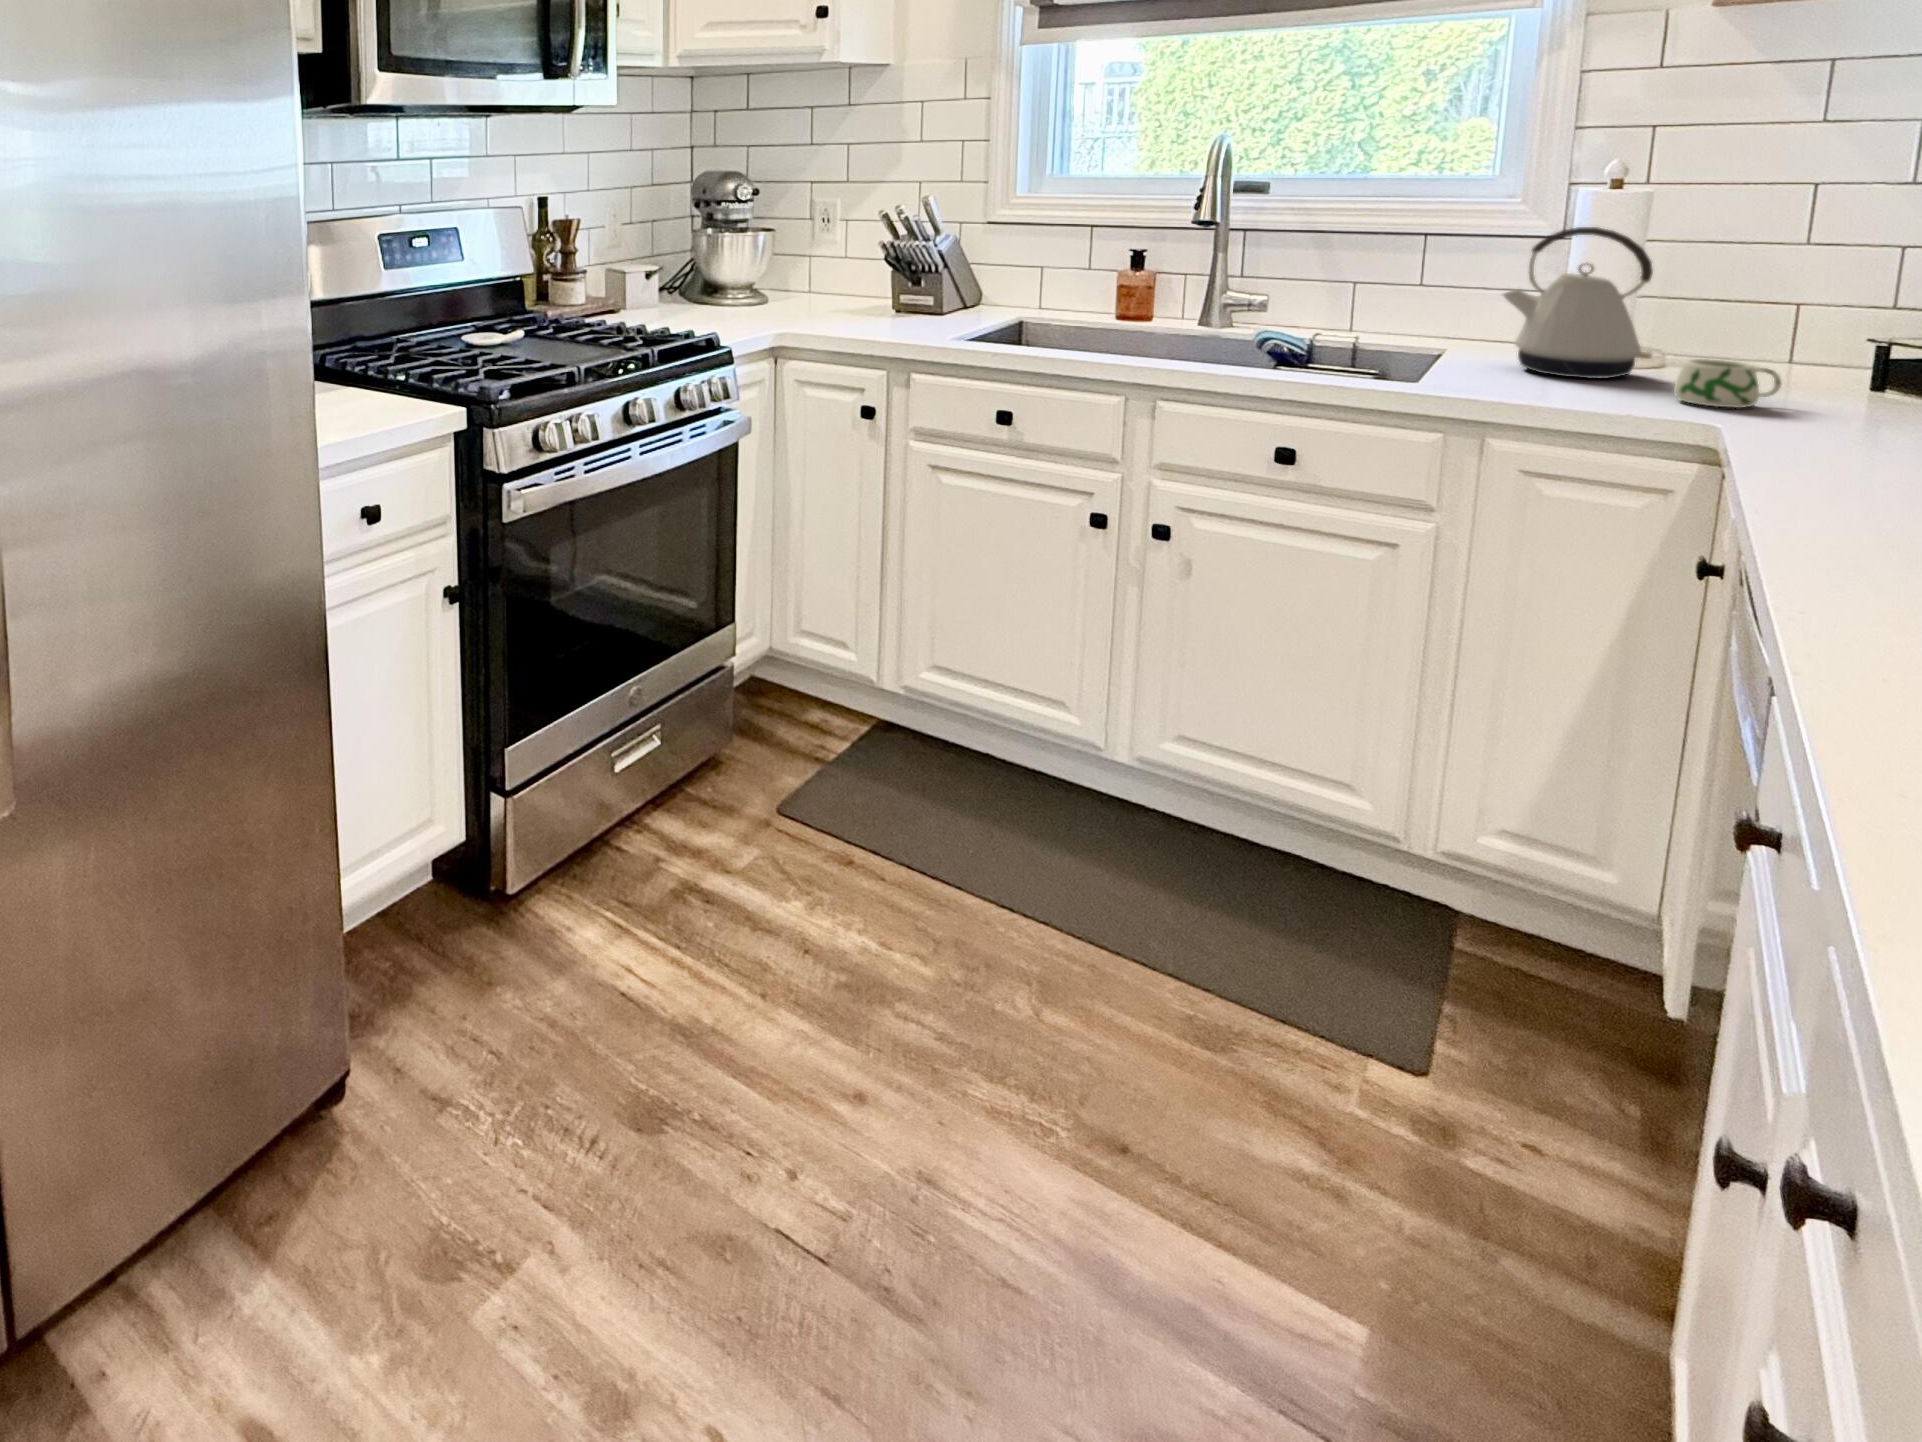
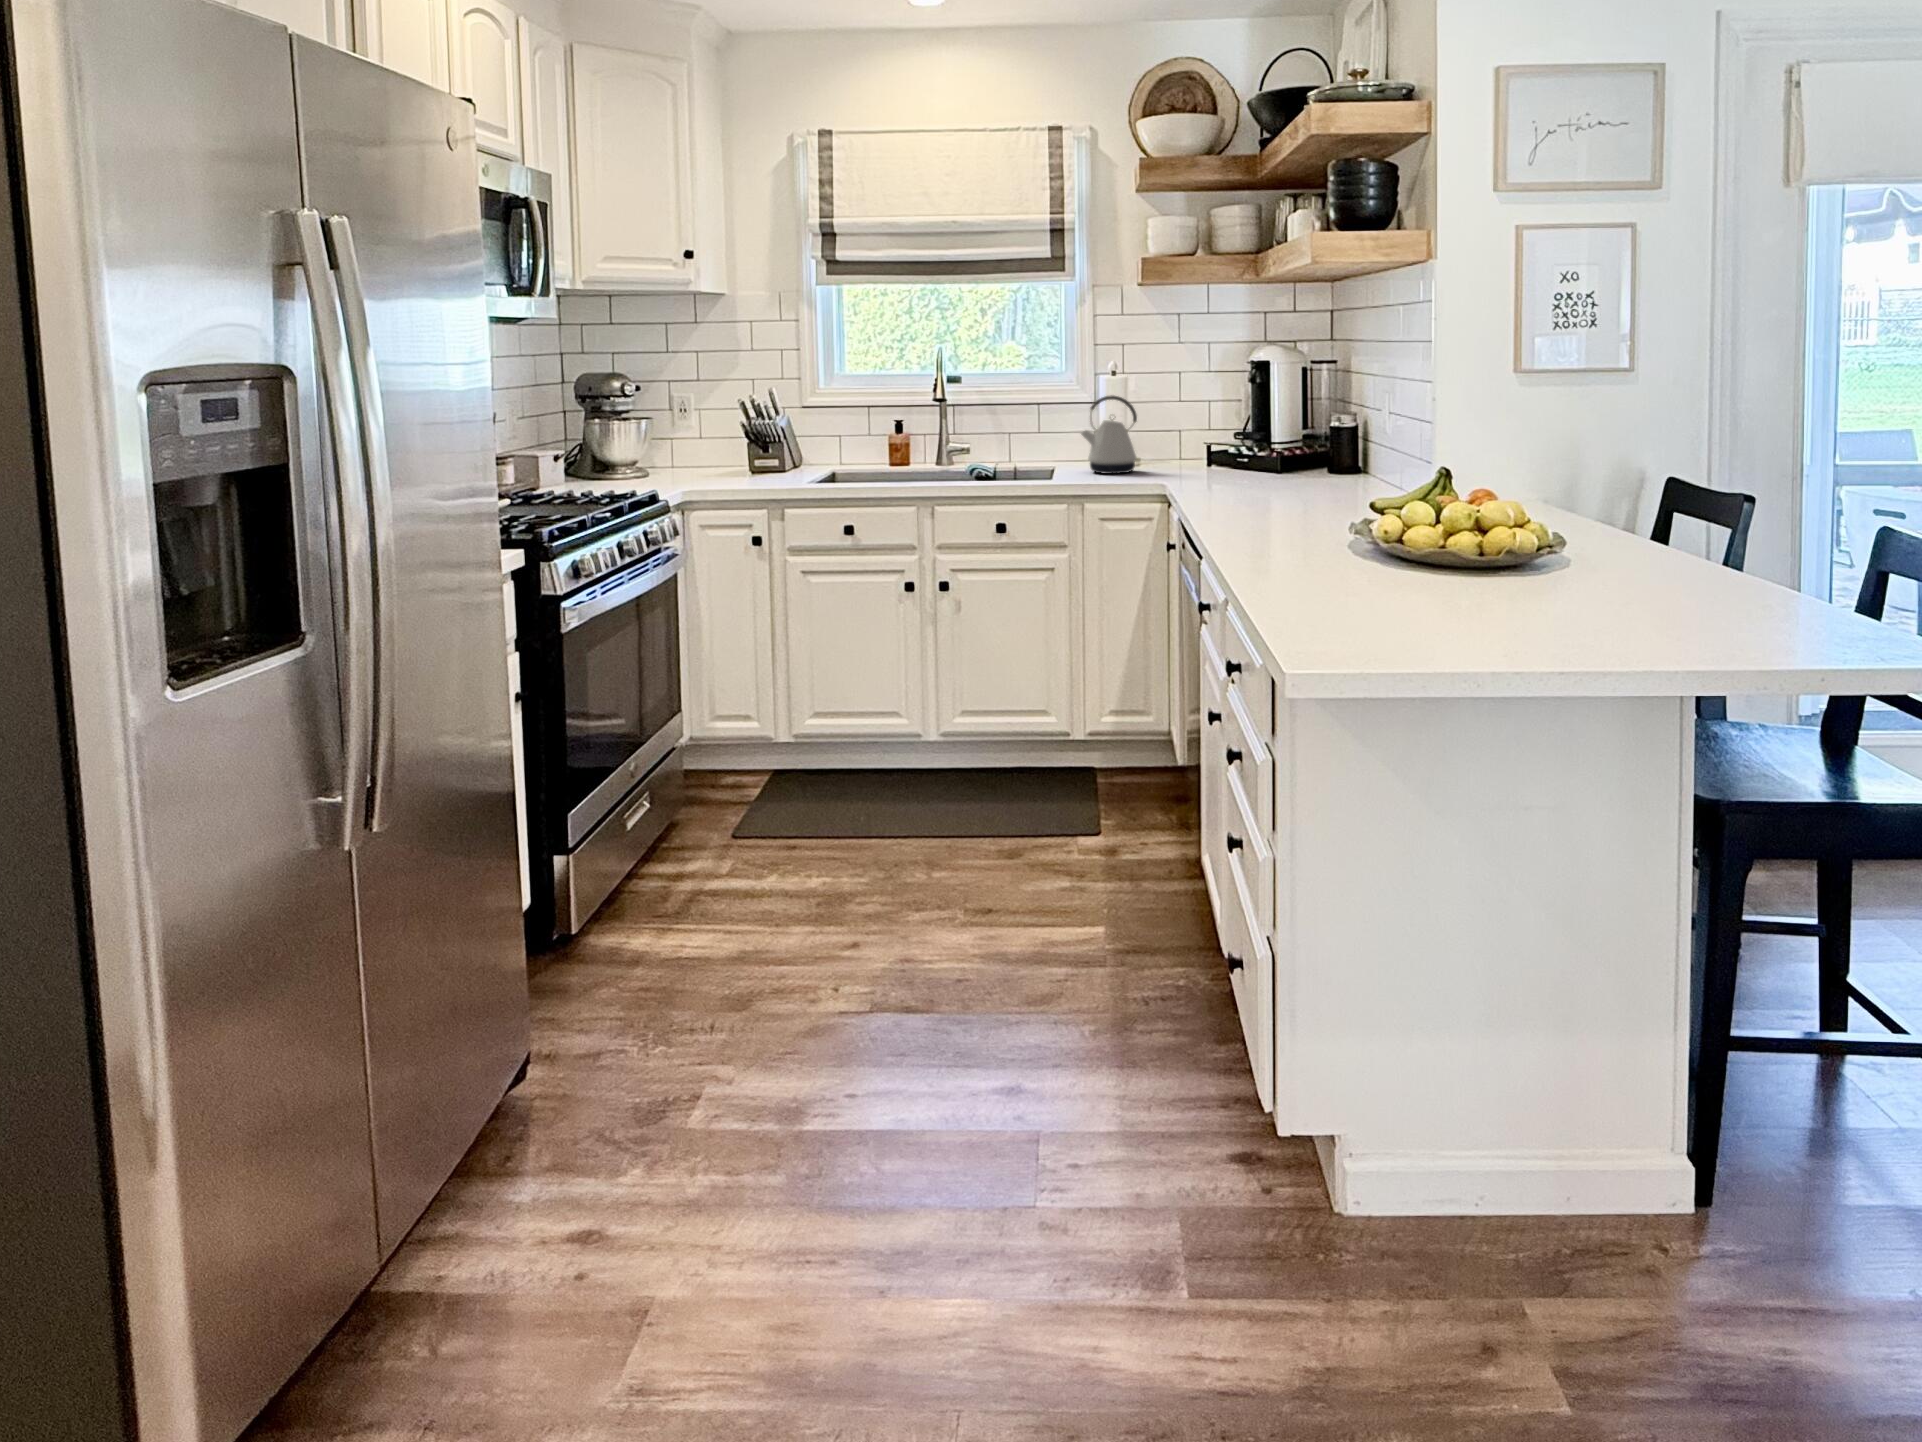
mug: present [1674,359,1781,408] -> none [1152,457,1188,478]

